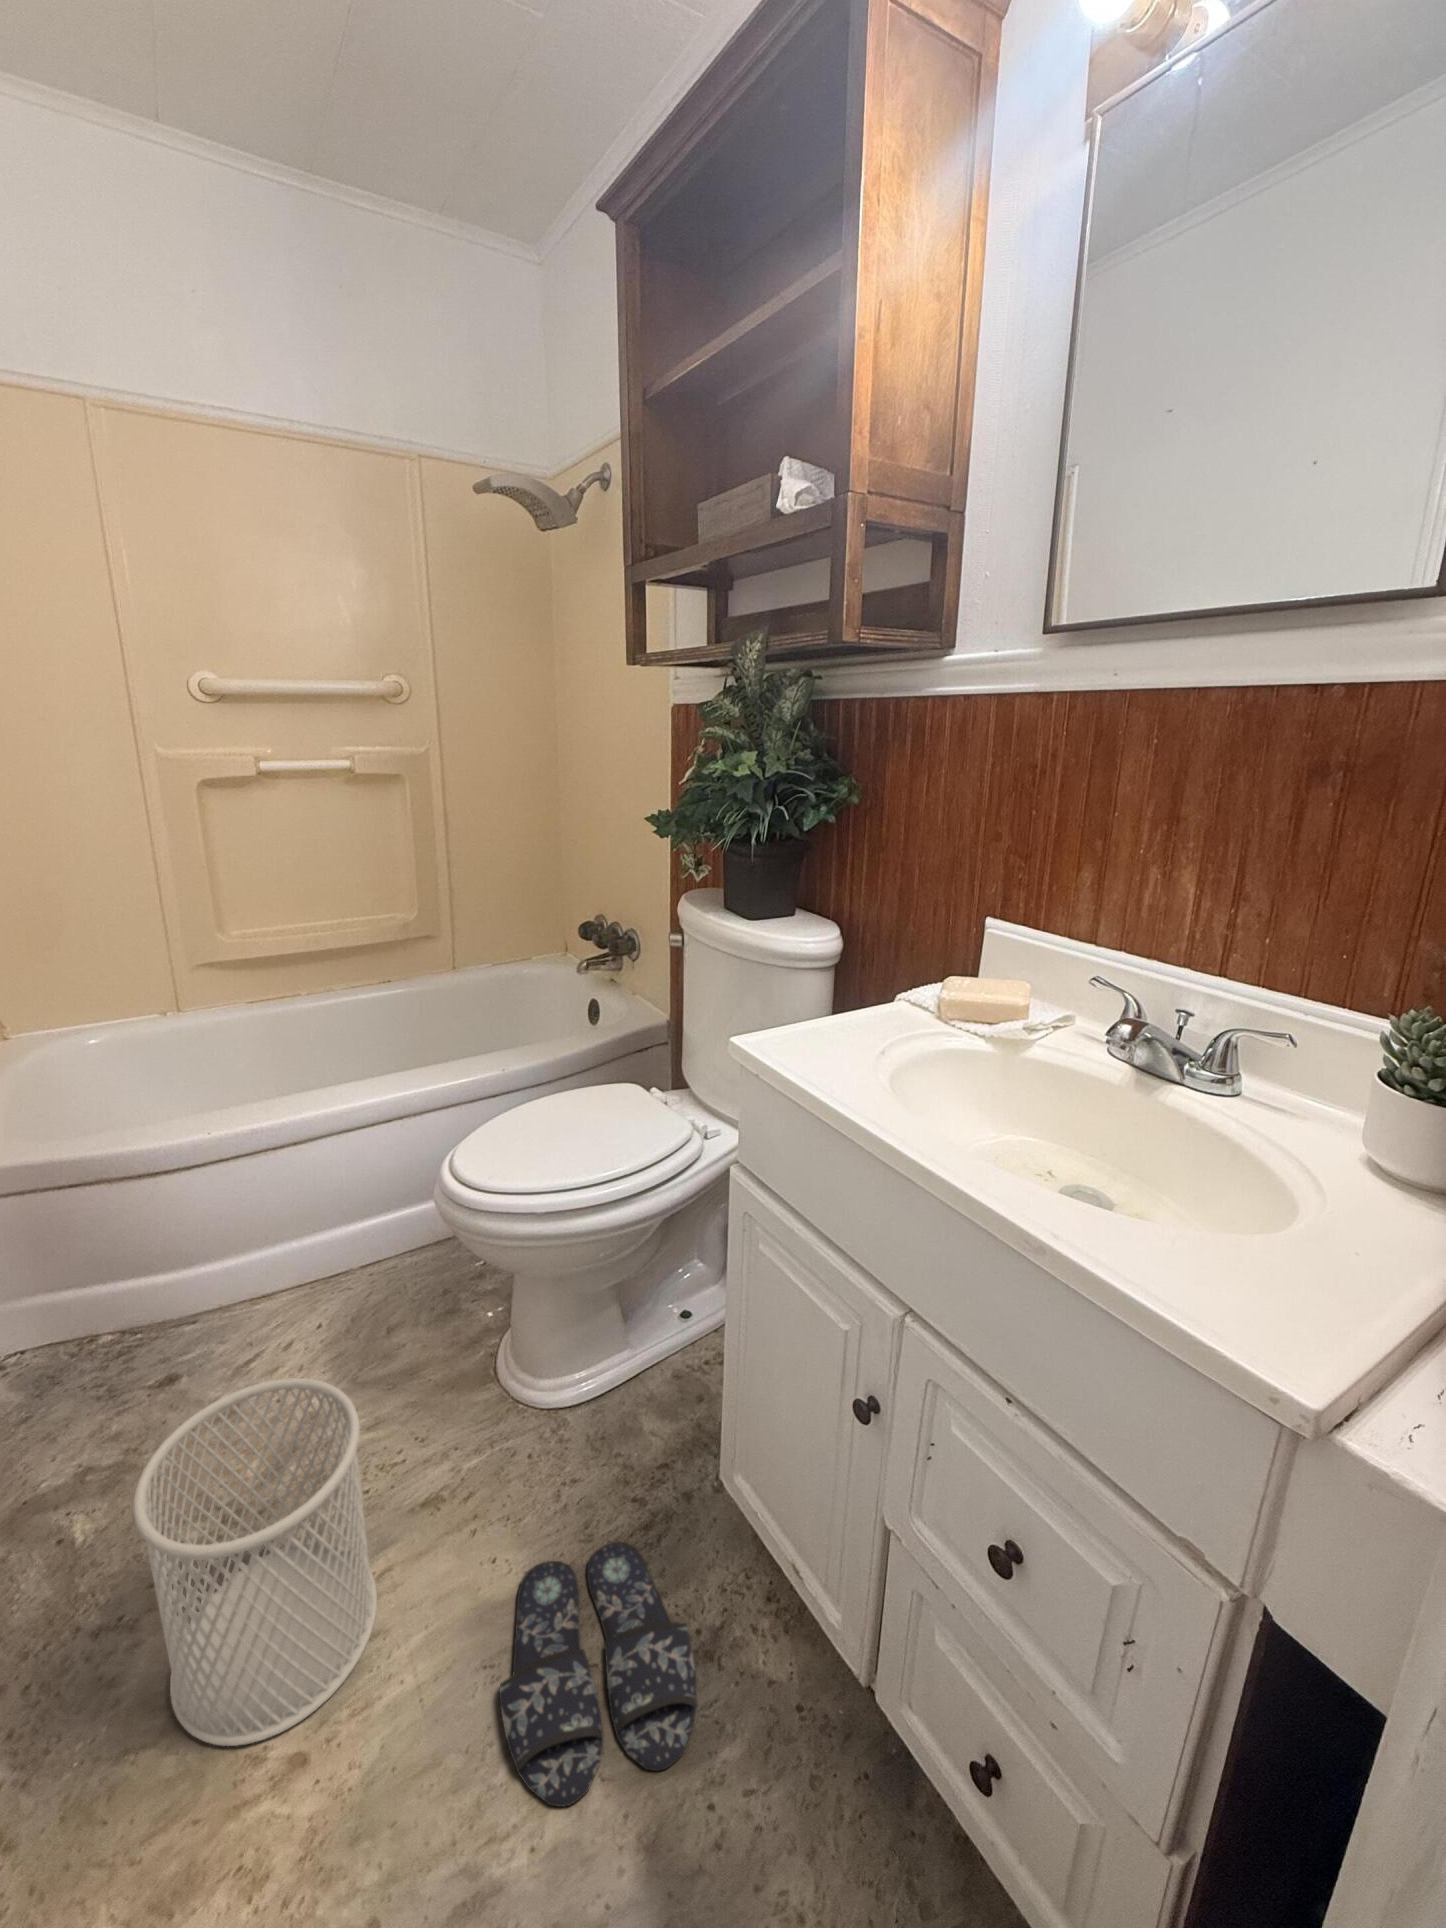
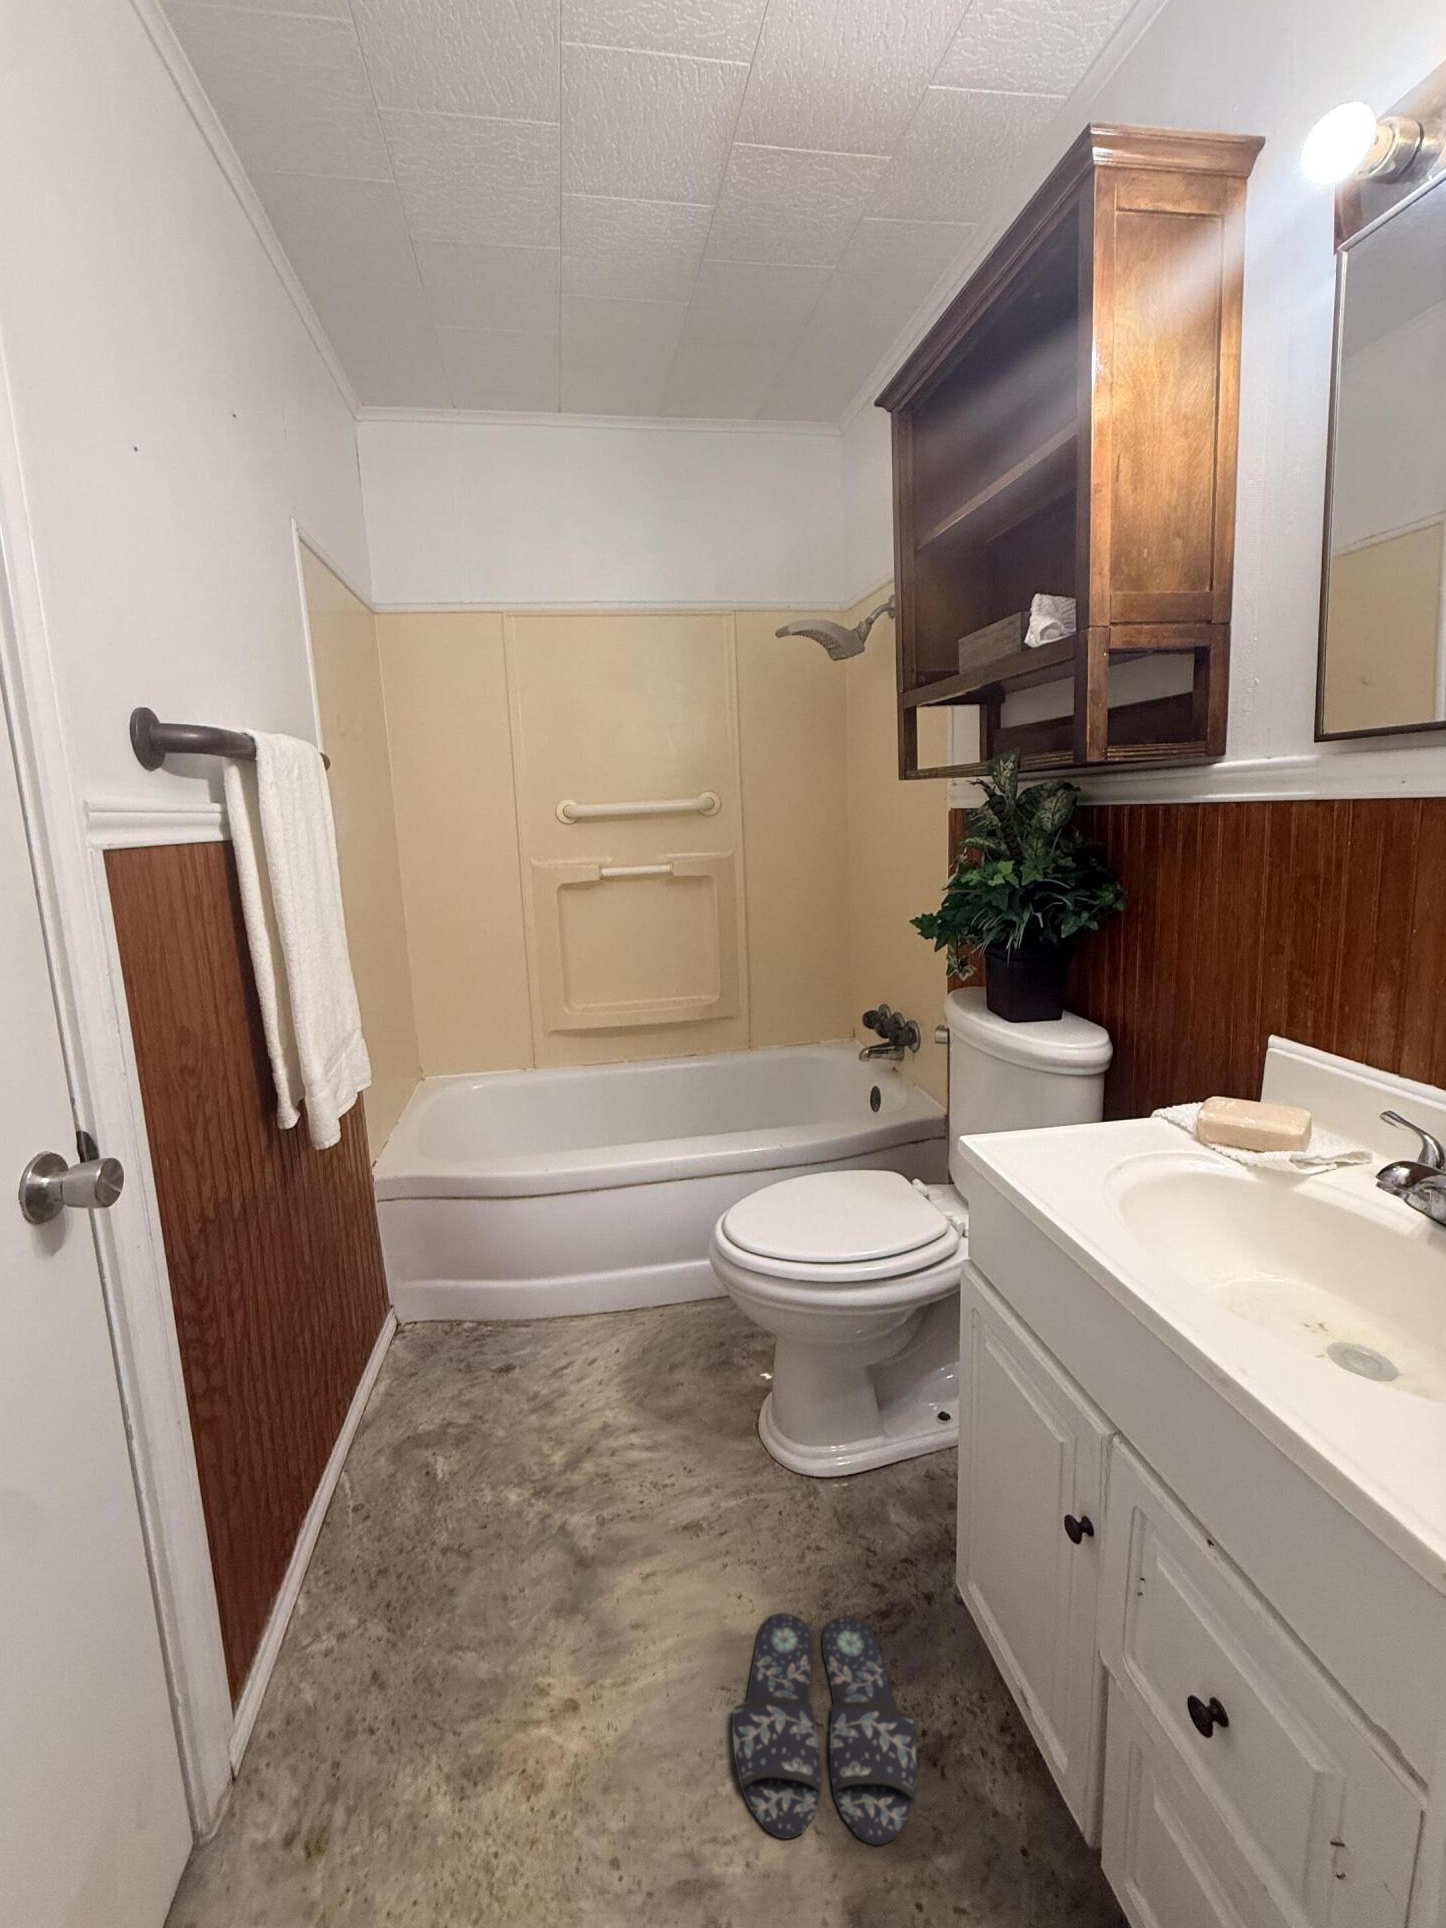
wastebasket: present [133,1378,377,1746] -> none [472,1381,642,1680]

